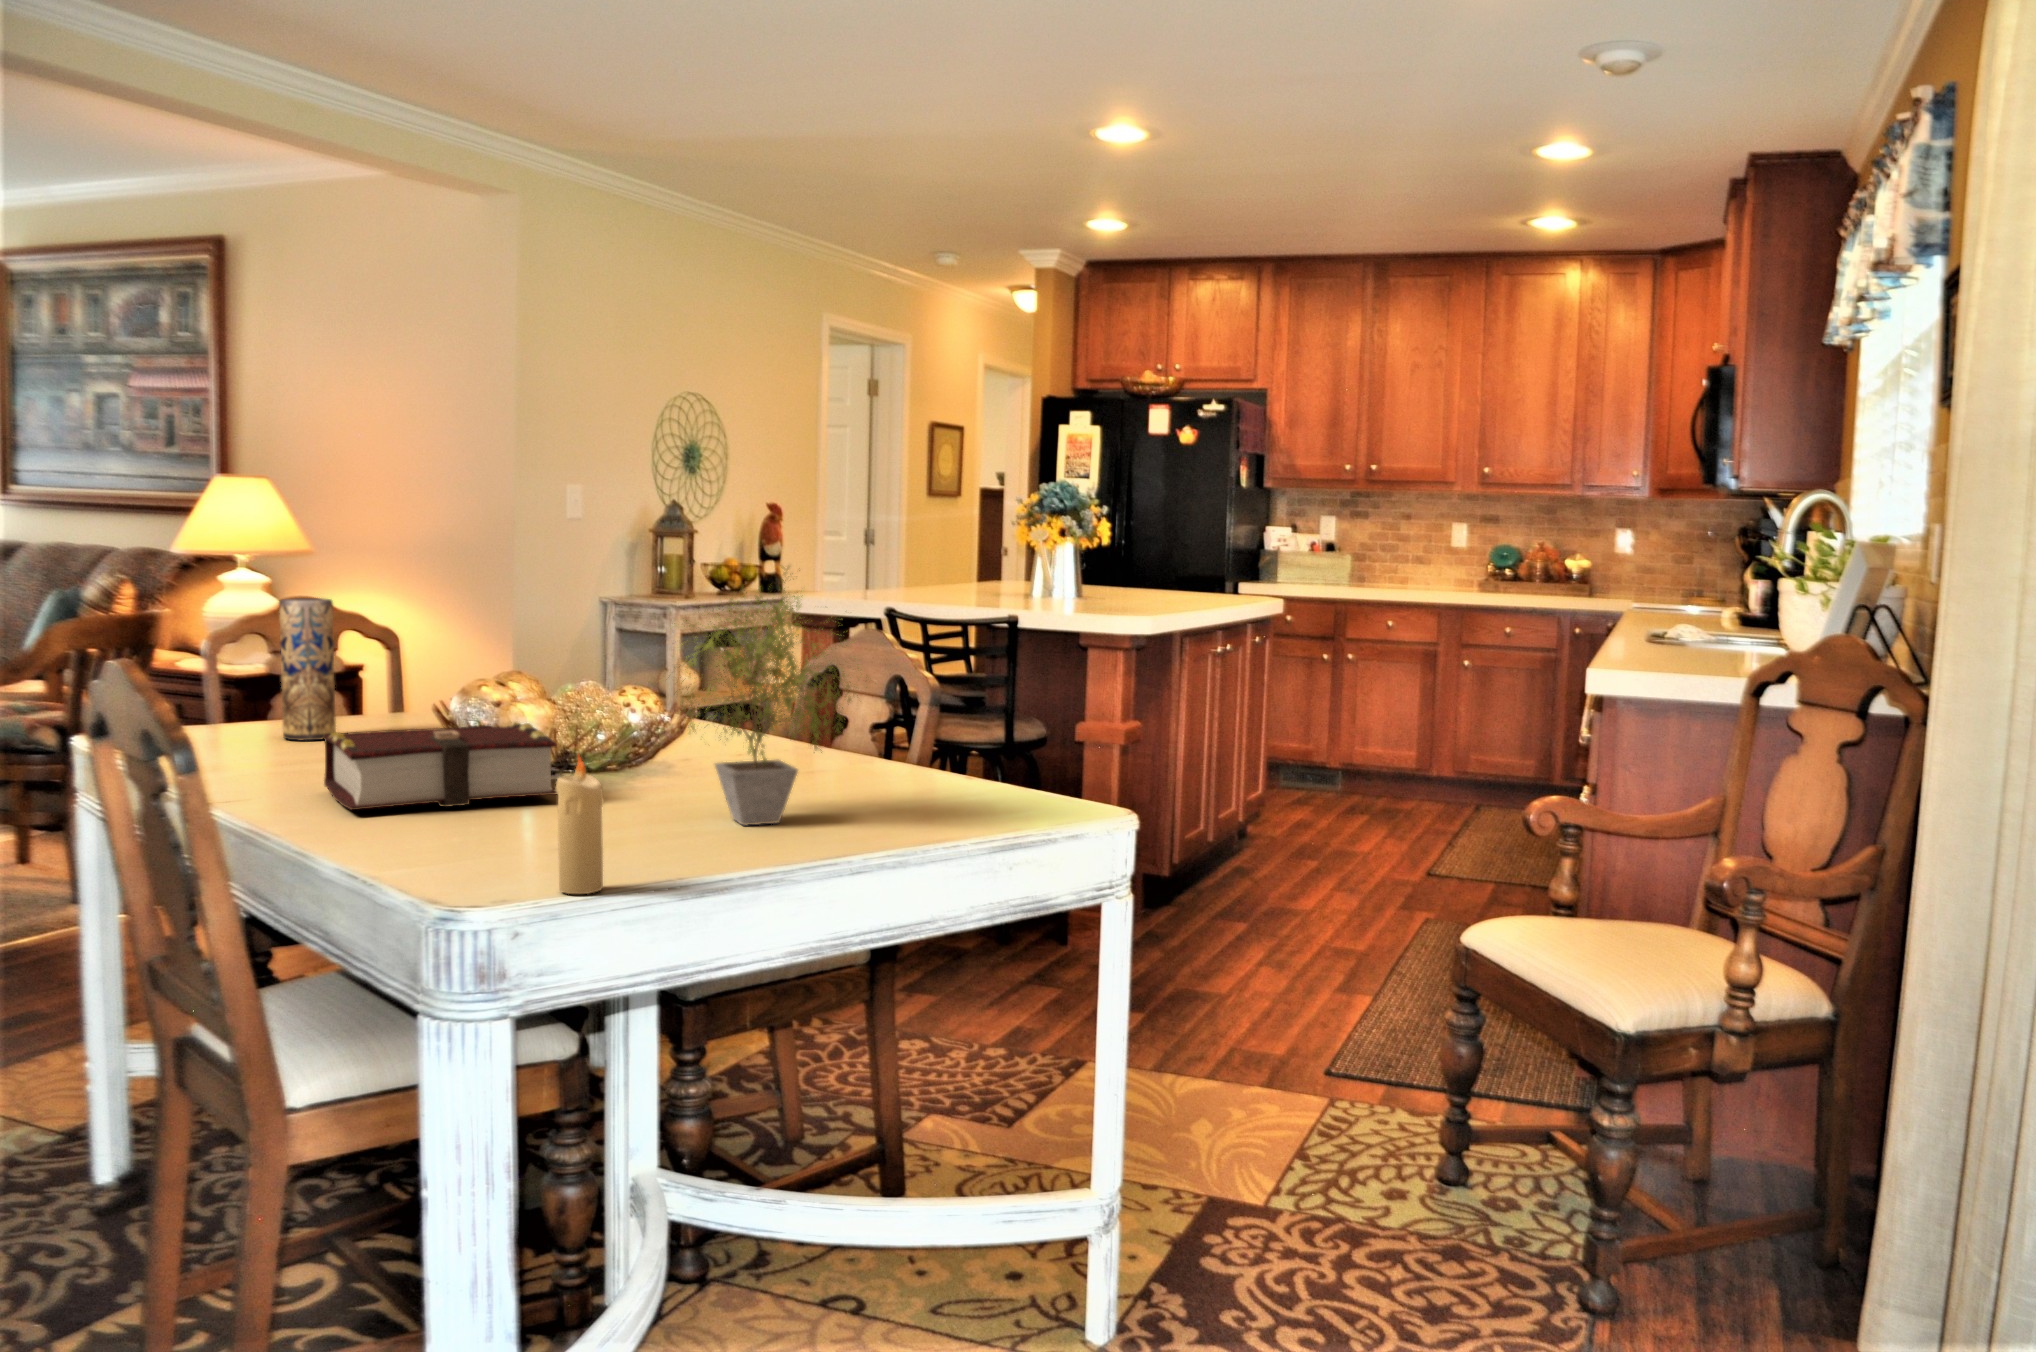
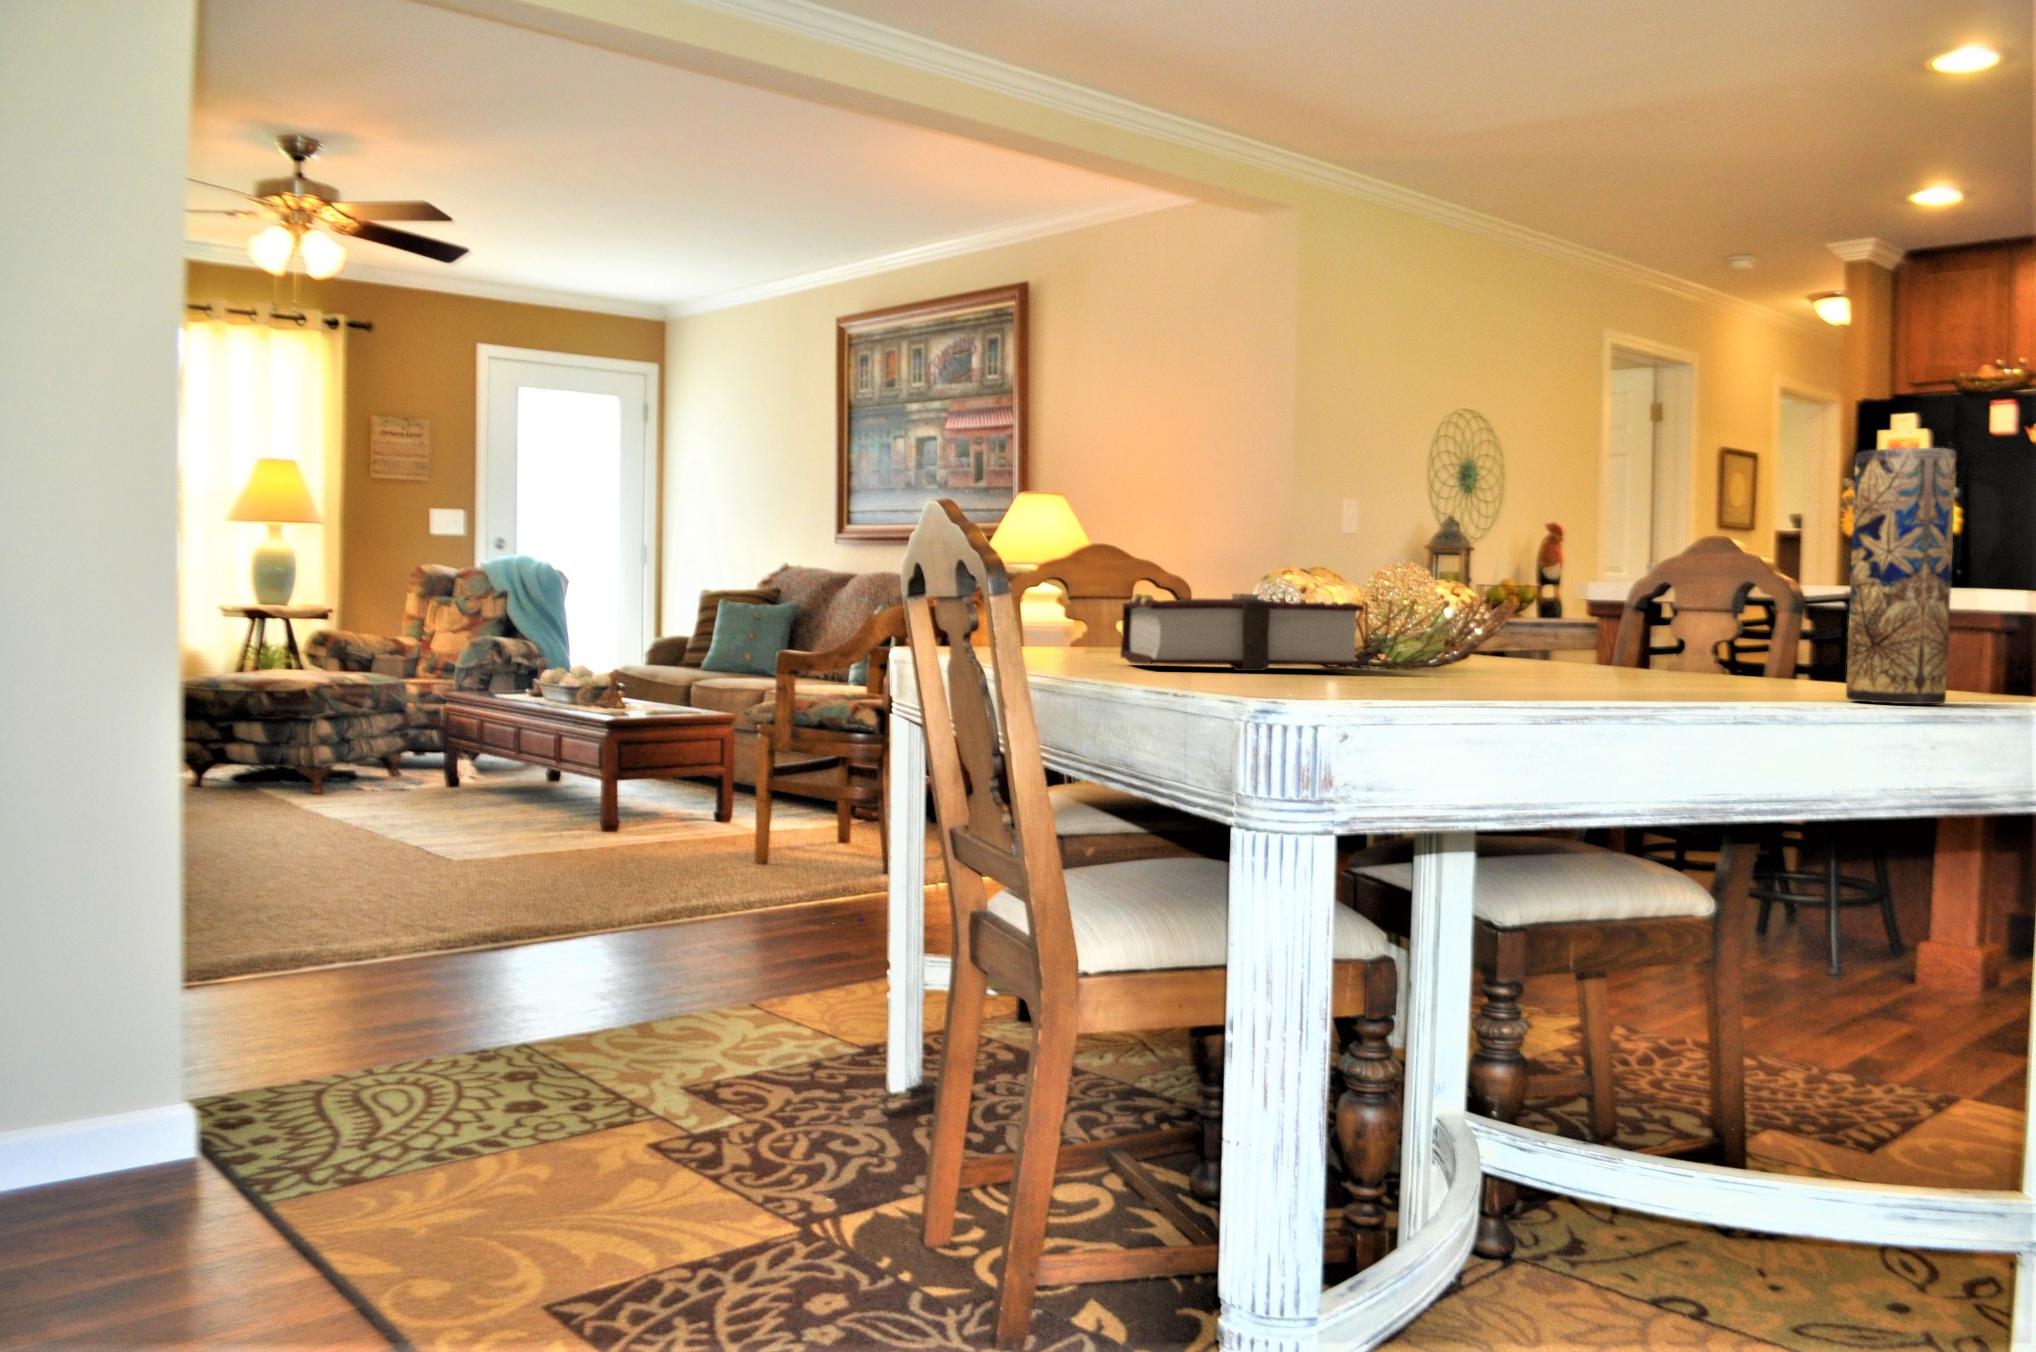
potted plant: present [679,570,859,825] -> none [1482,372,1769,689]
vase: present [279,598,336,740] -> present [1846,448,1956,704]
candle: present [556,755,603,894] -> none [1391,532,1448,699]

